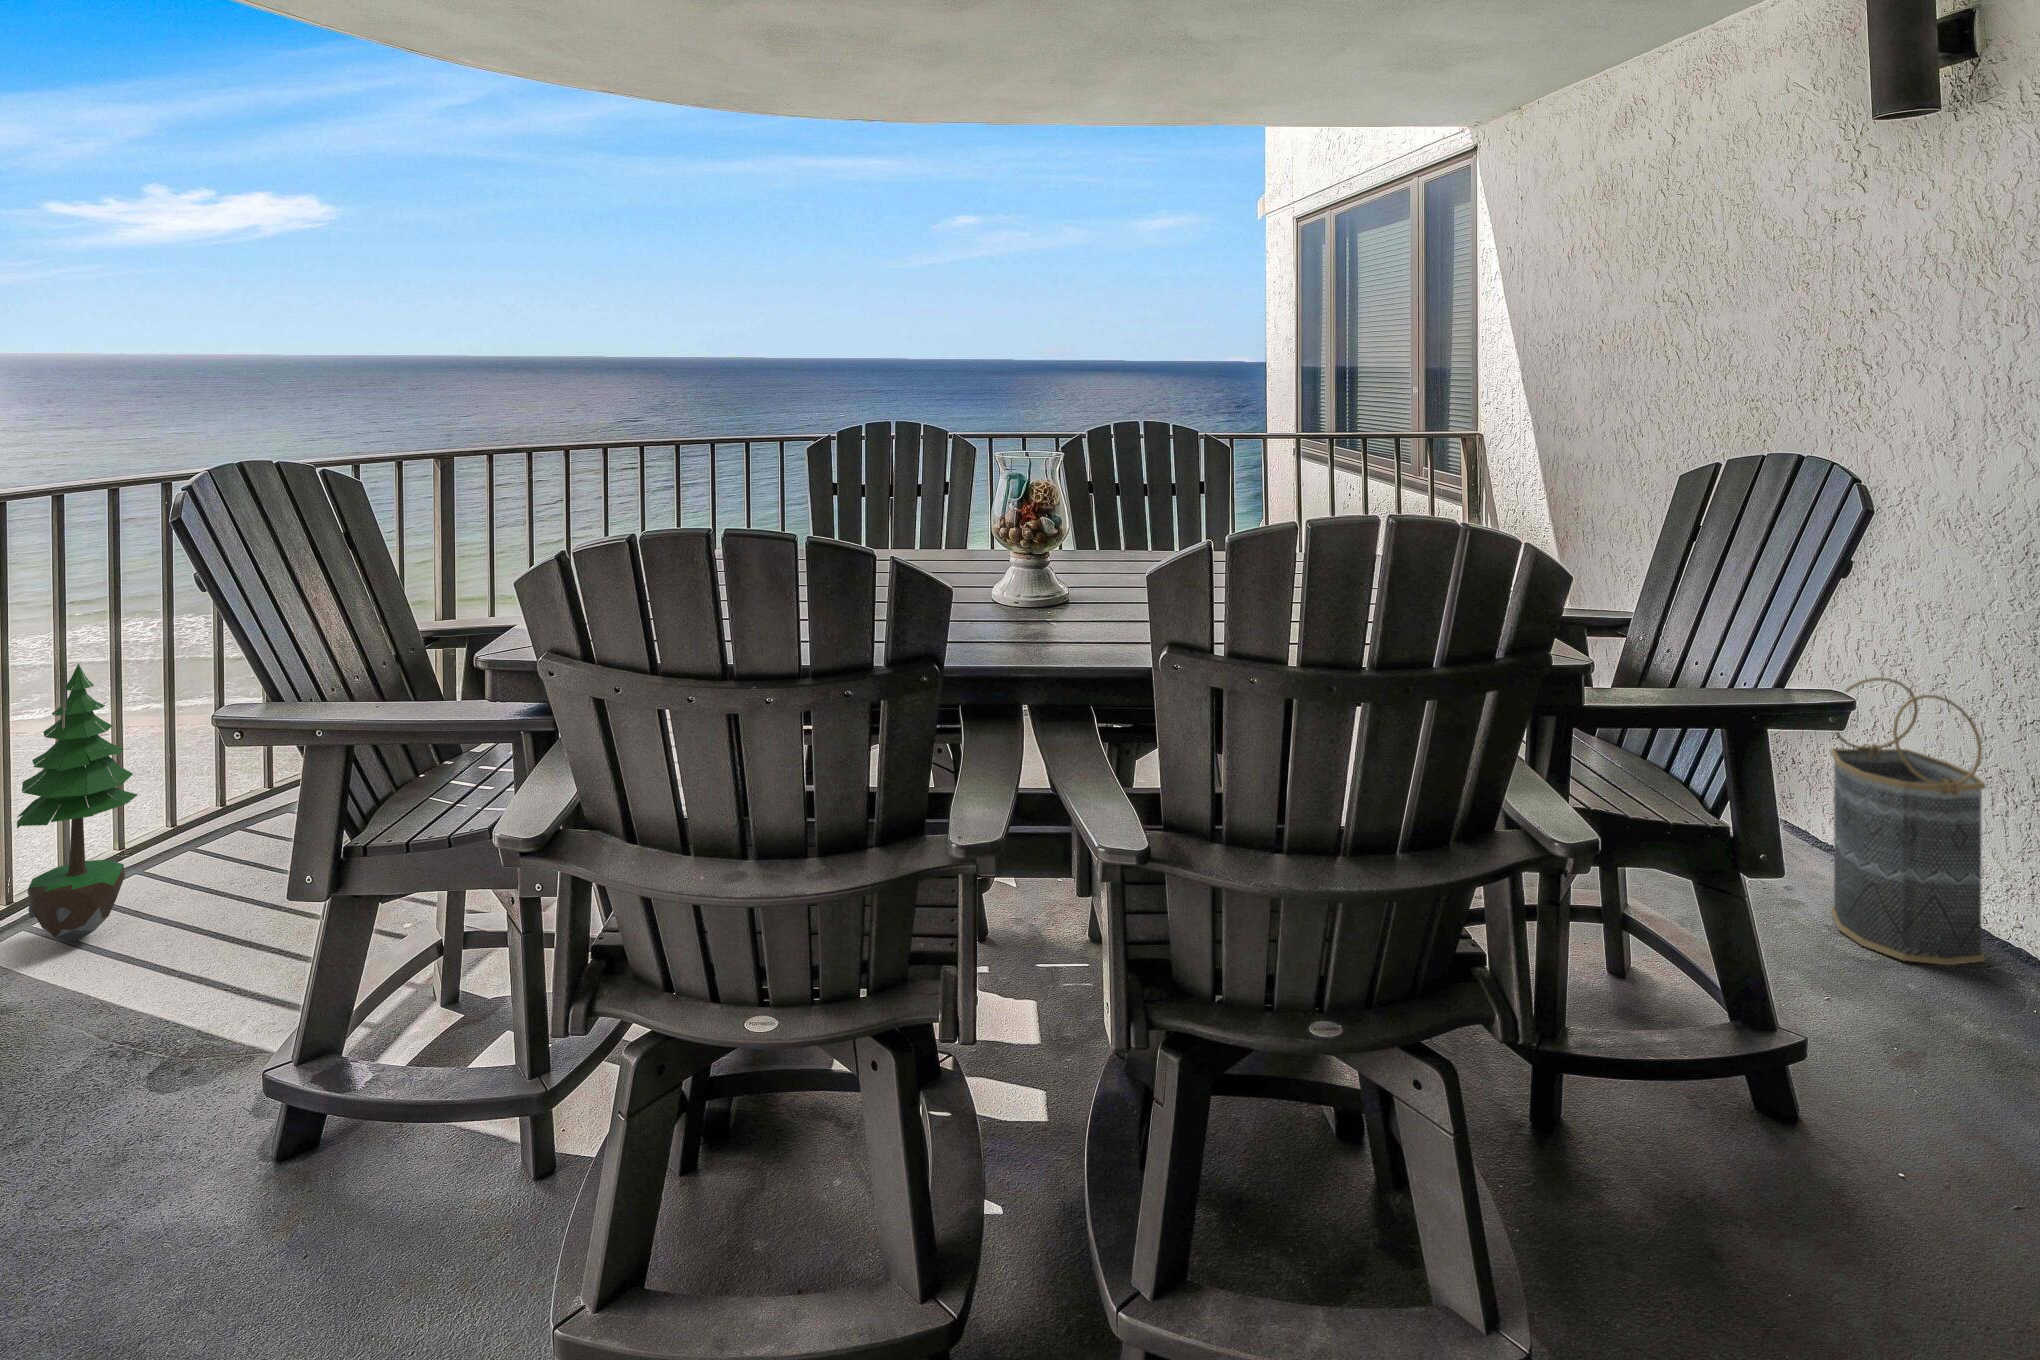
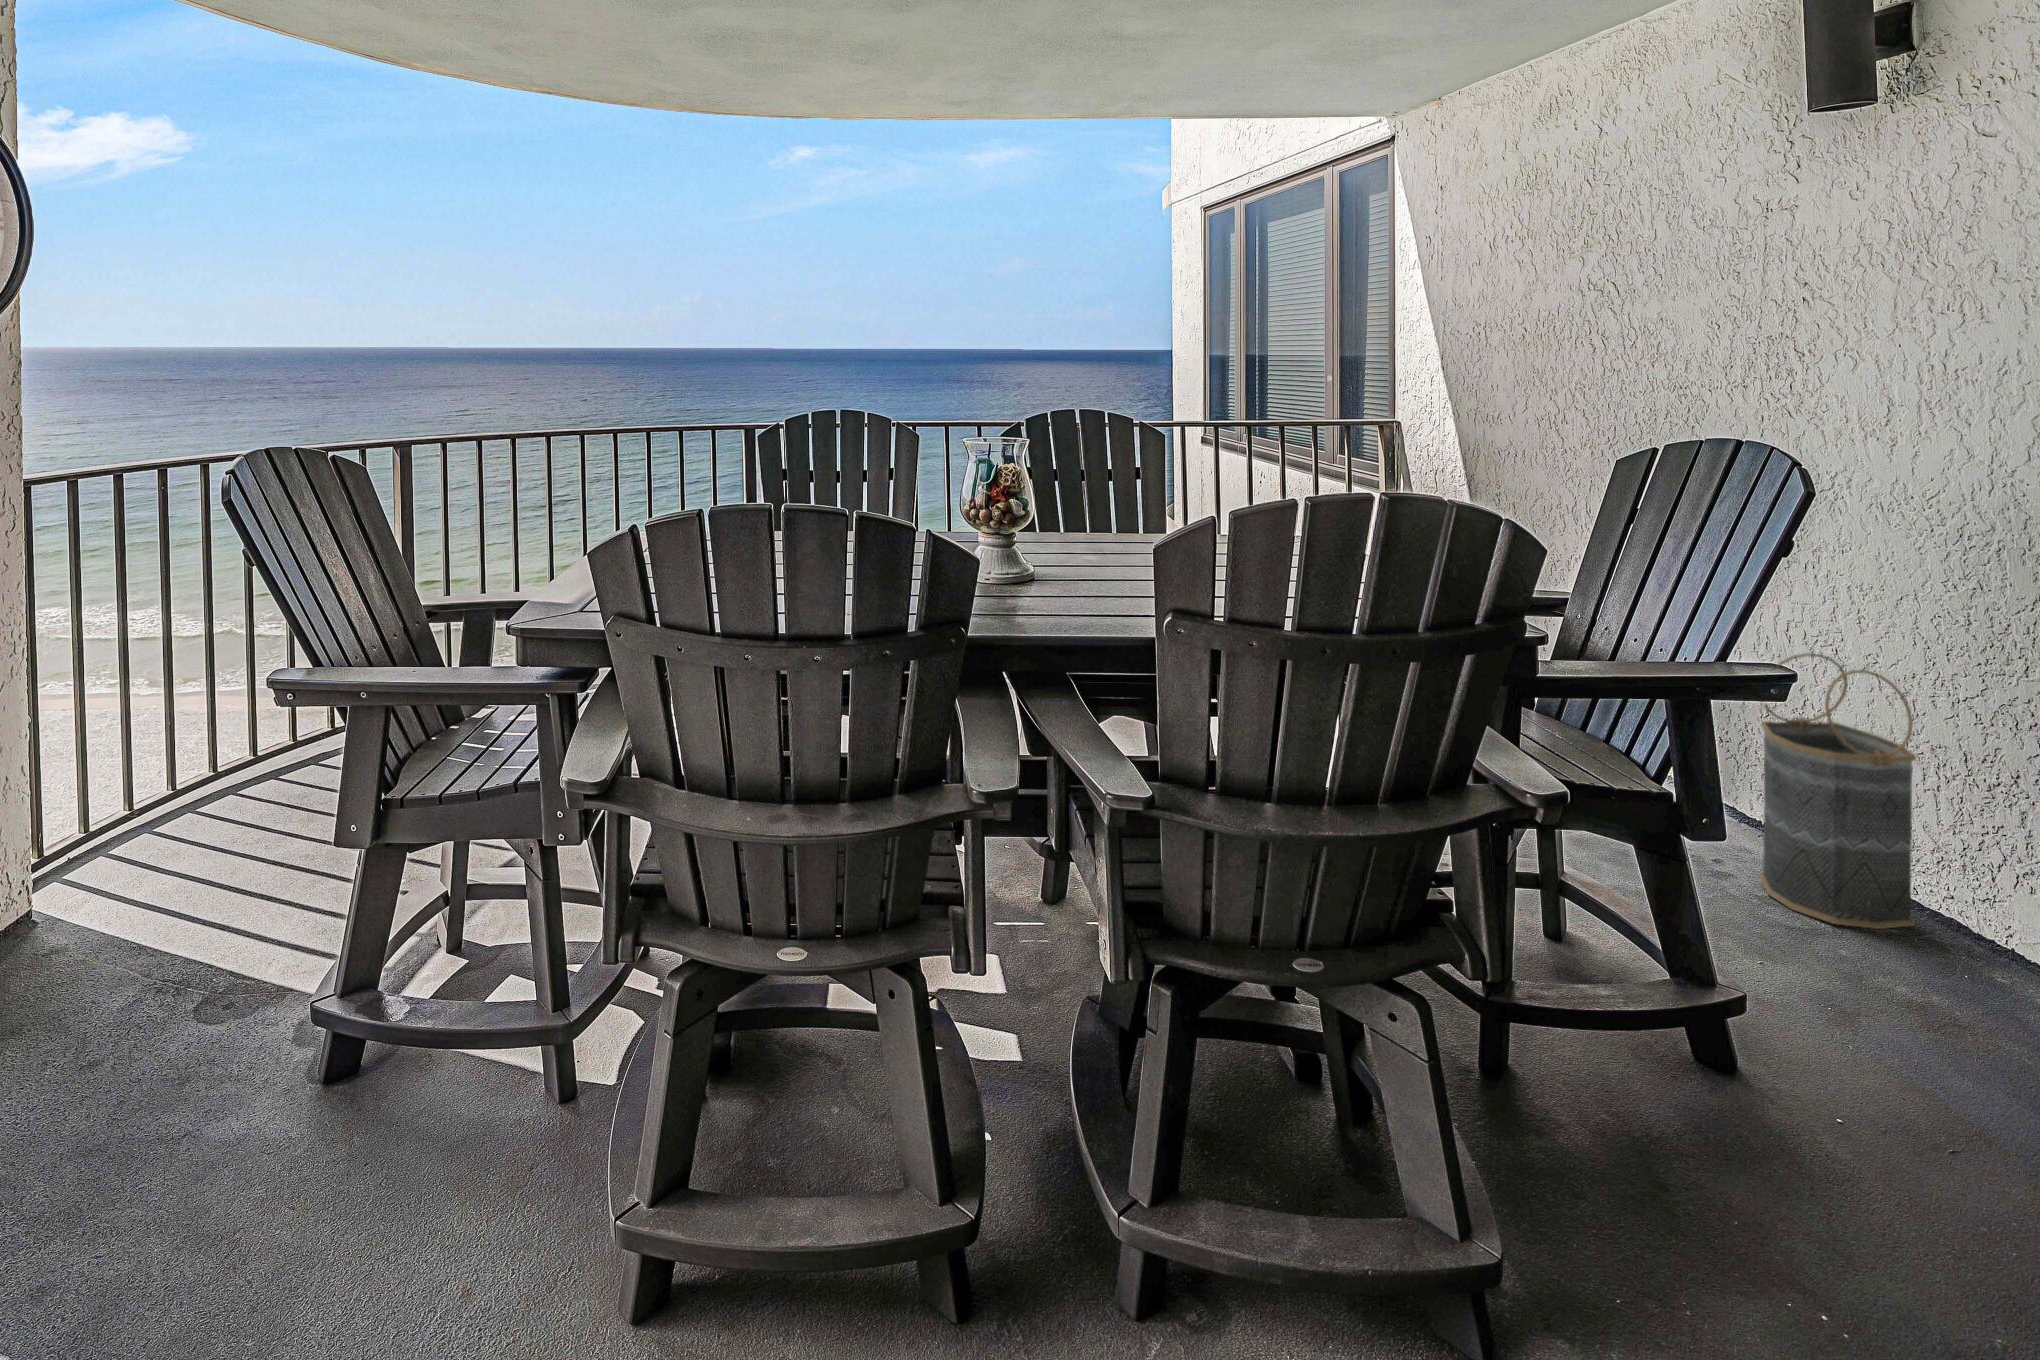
potted tree: present [17,664,137,941] -> none [58,632,164,887]

